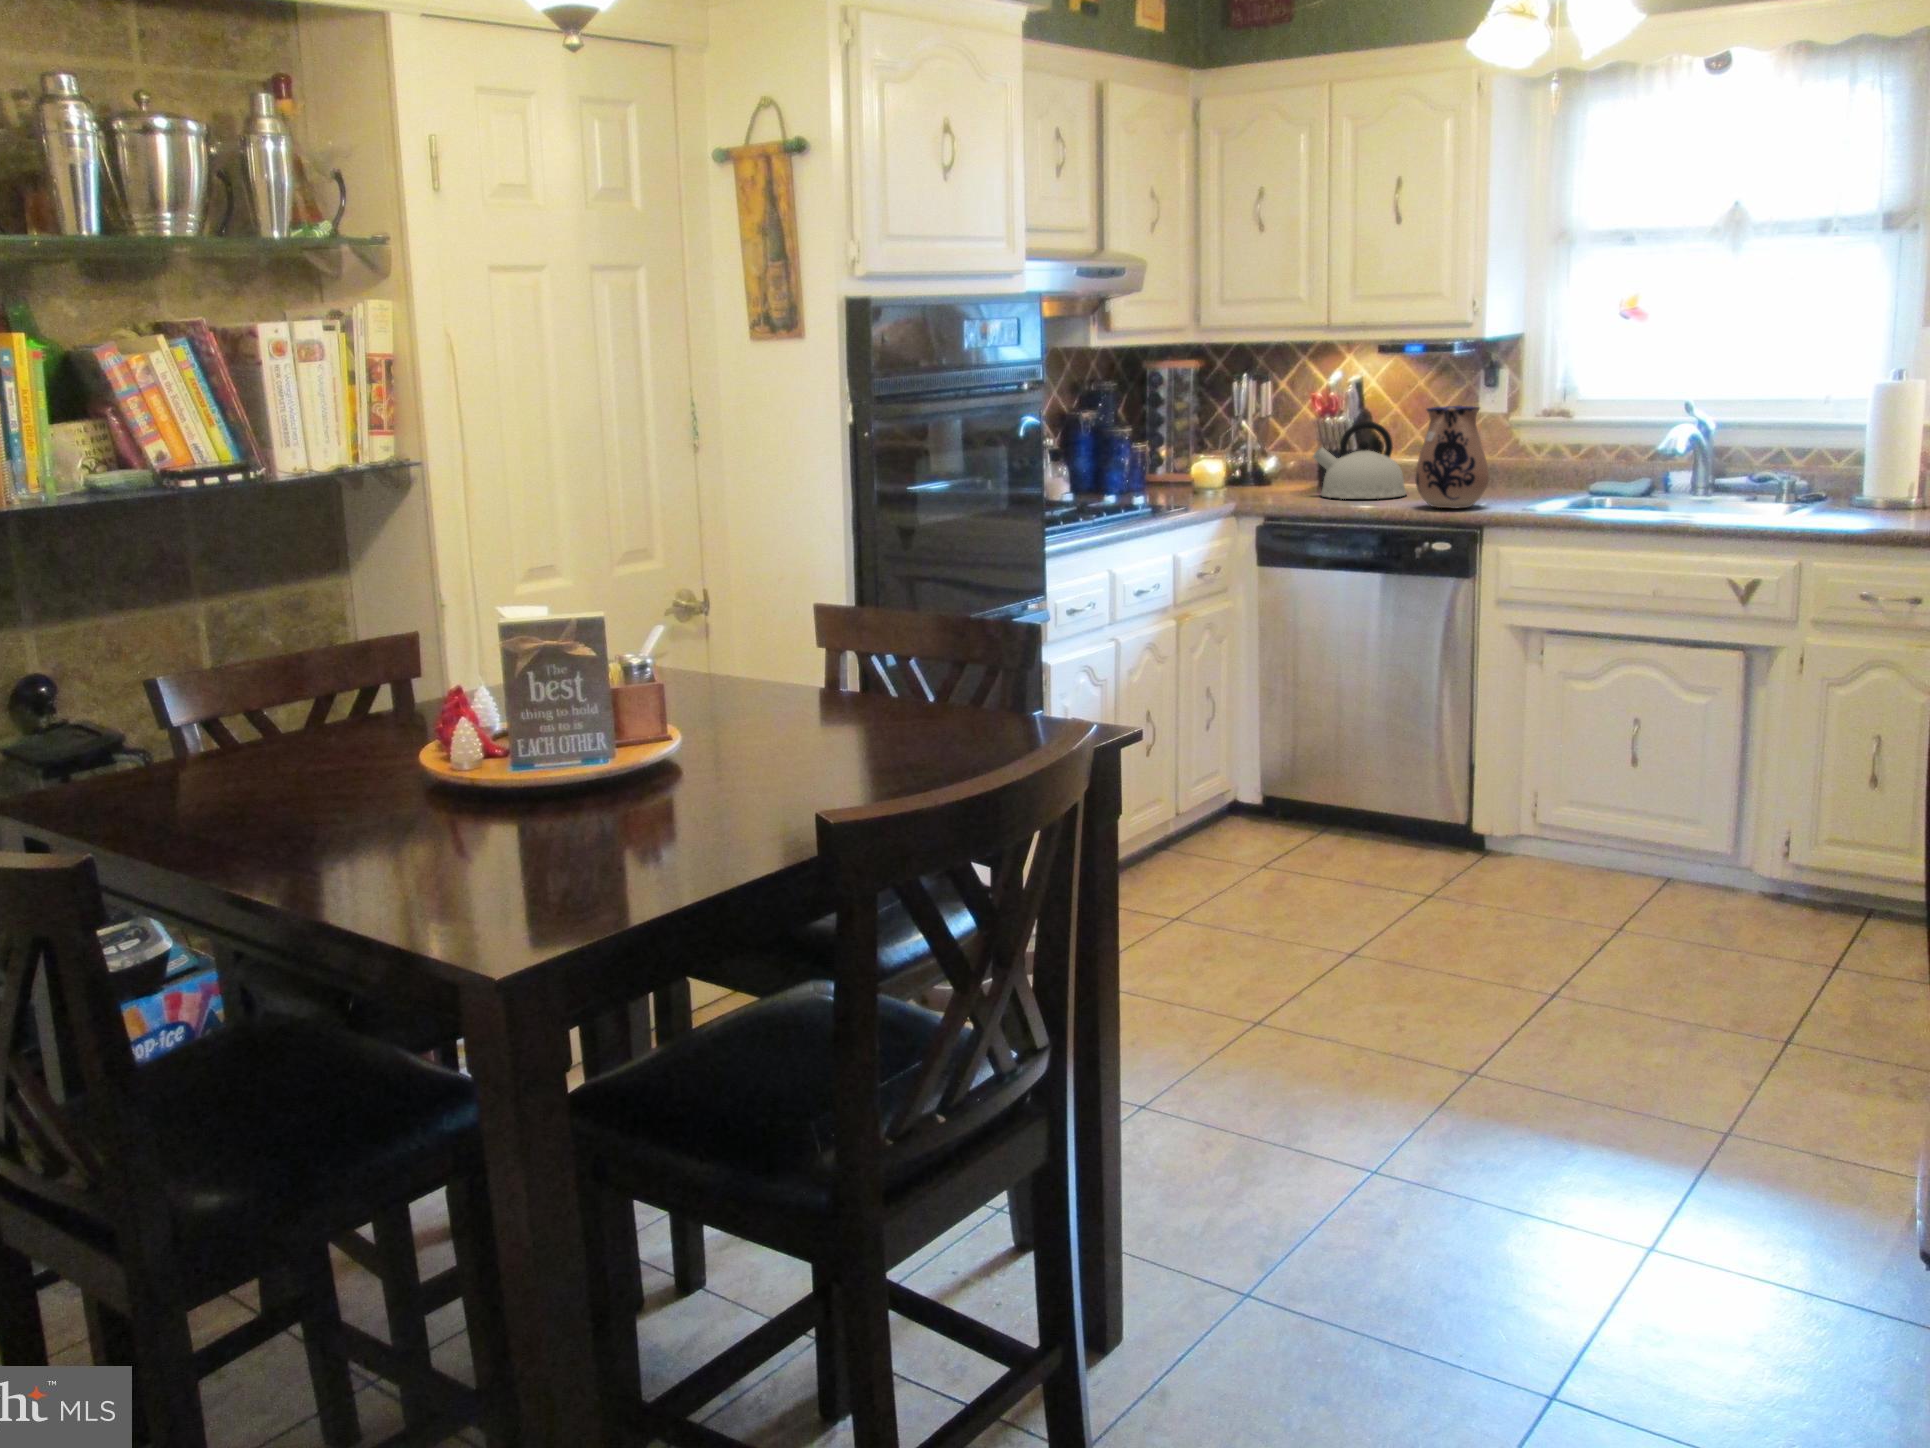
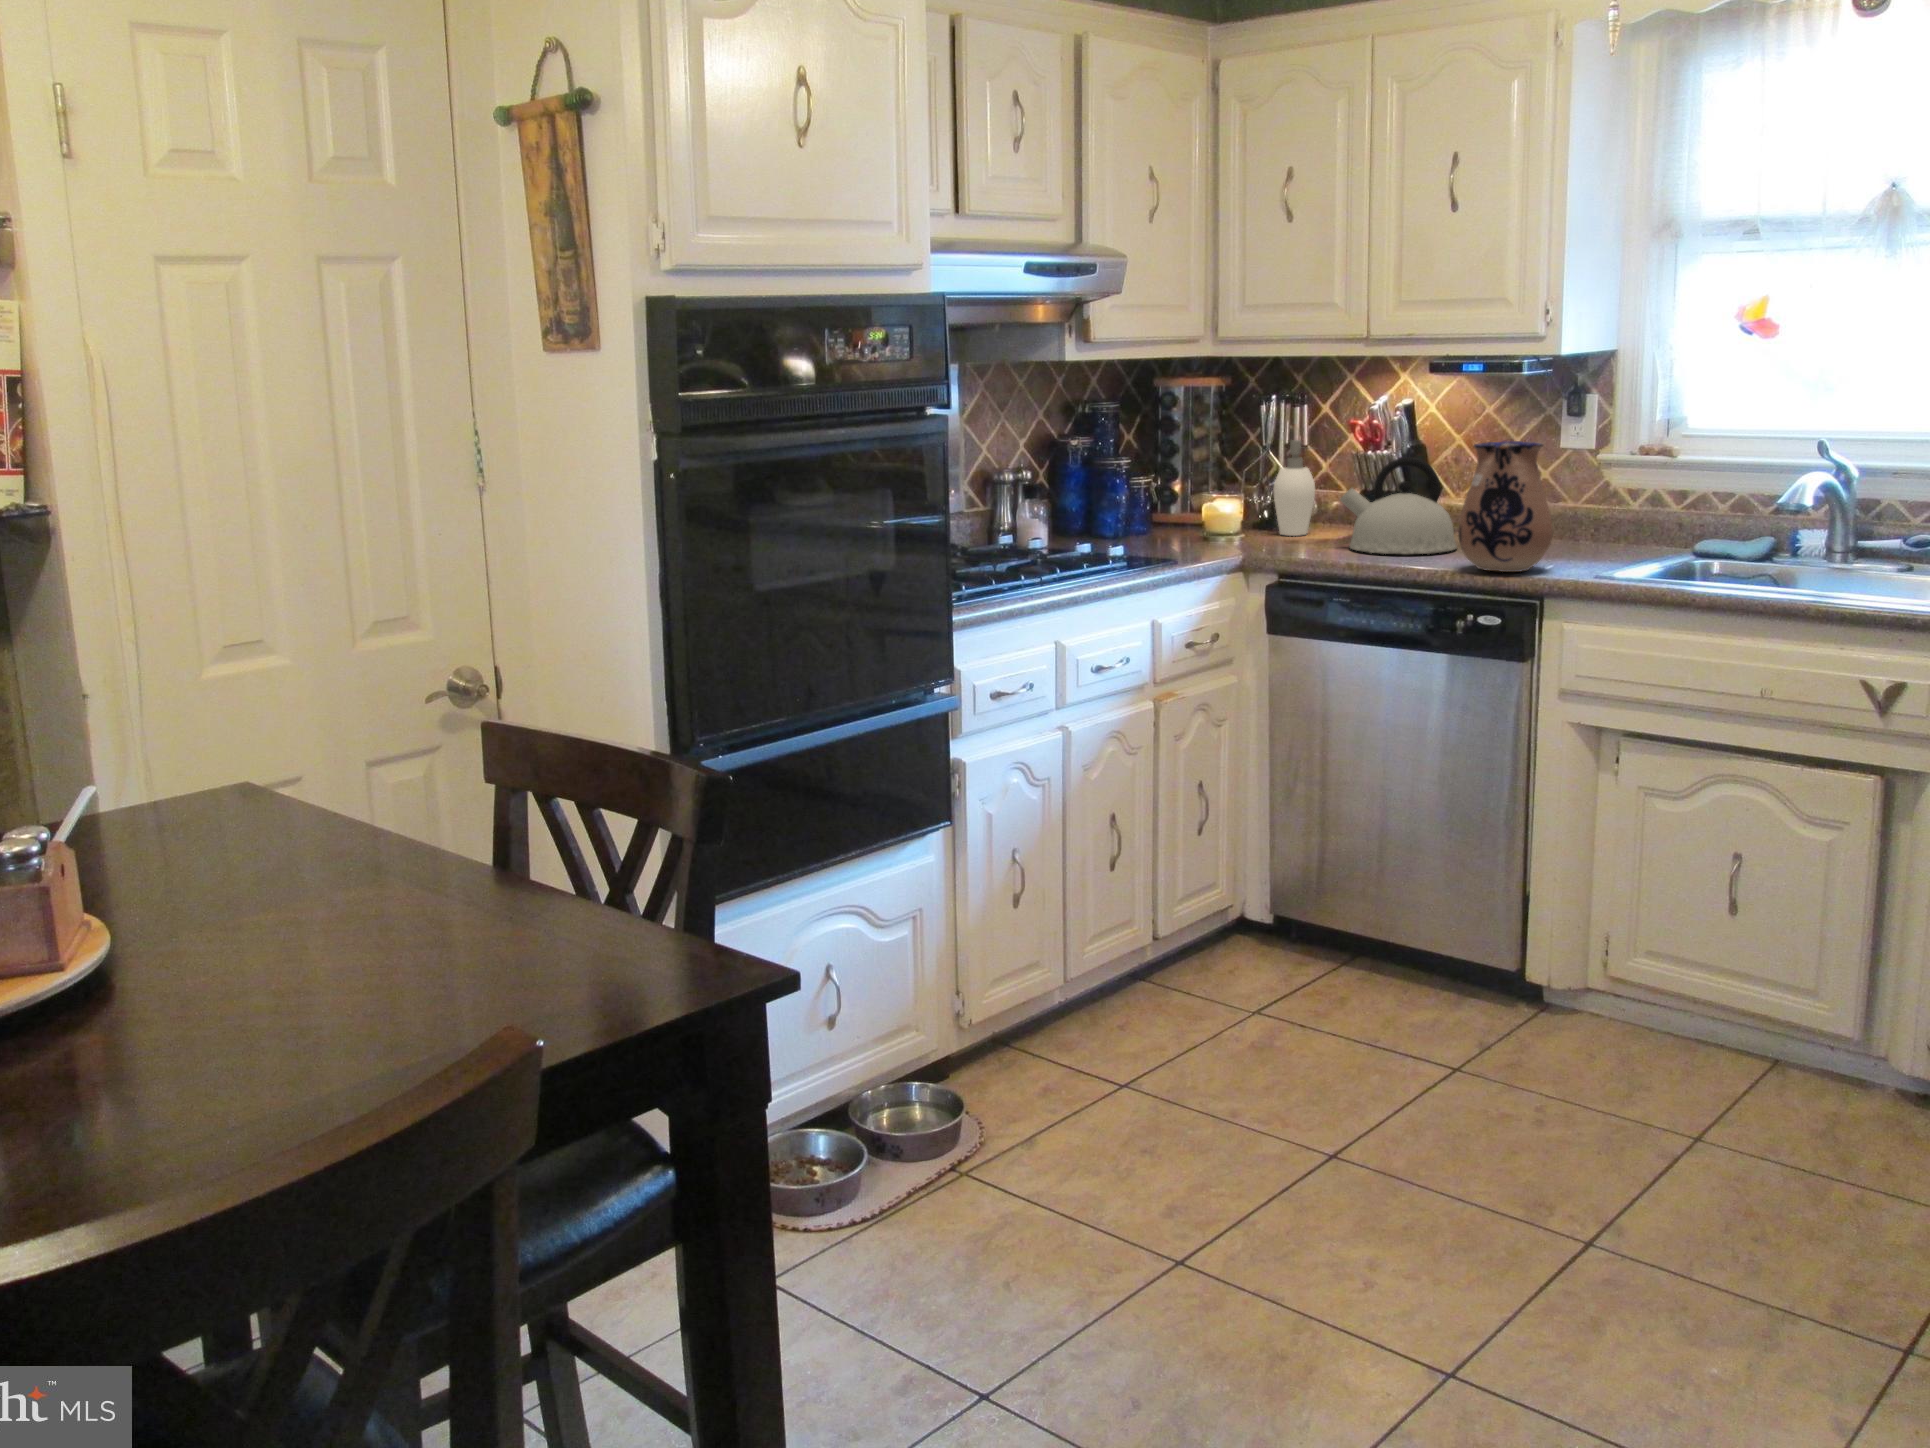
soap dispenser: none [1251,410,1290,489] -> present [1273,440,1315,536]

